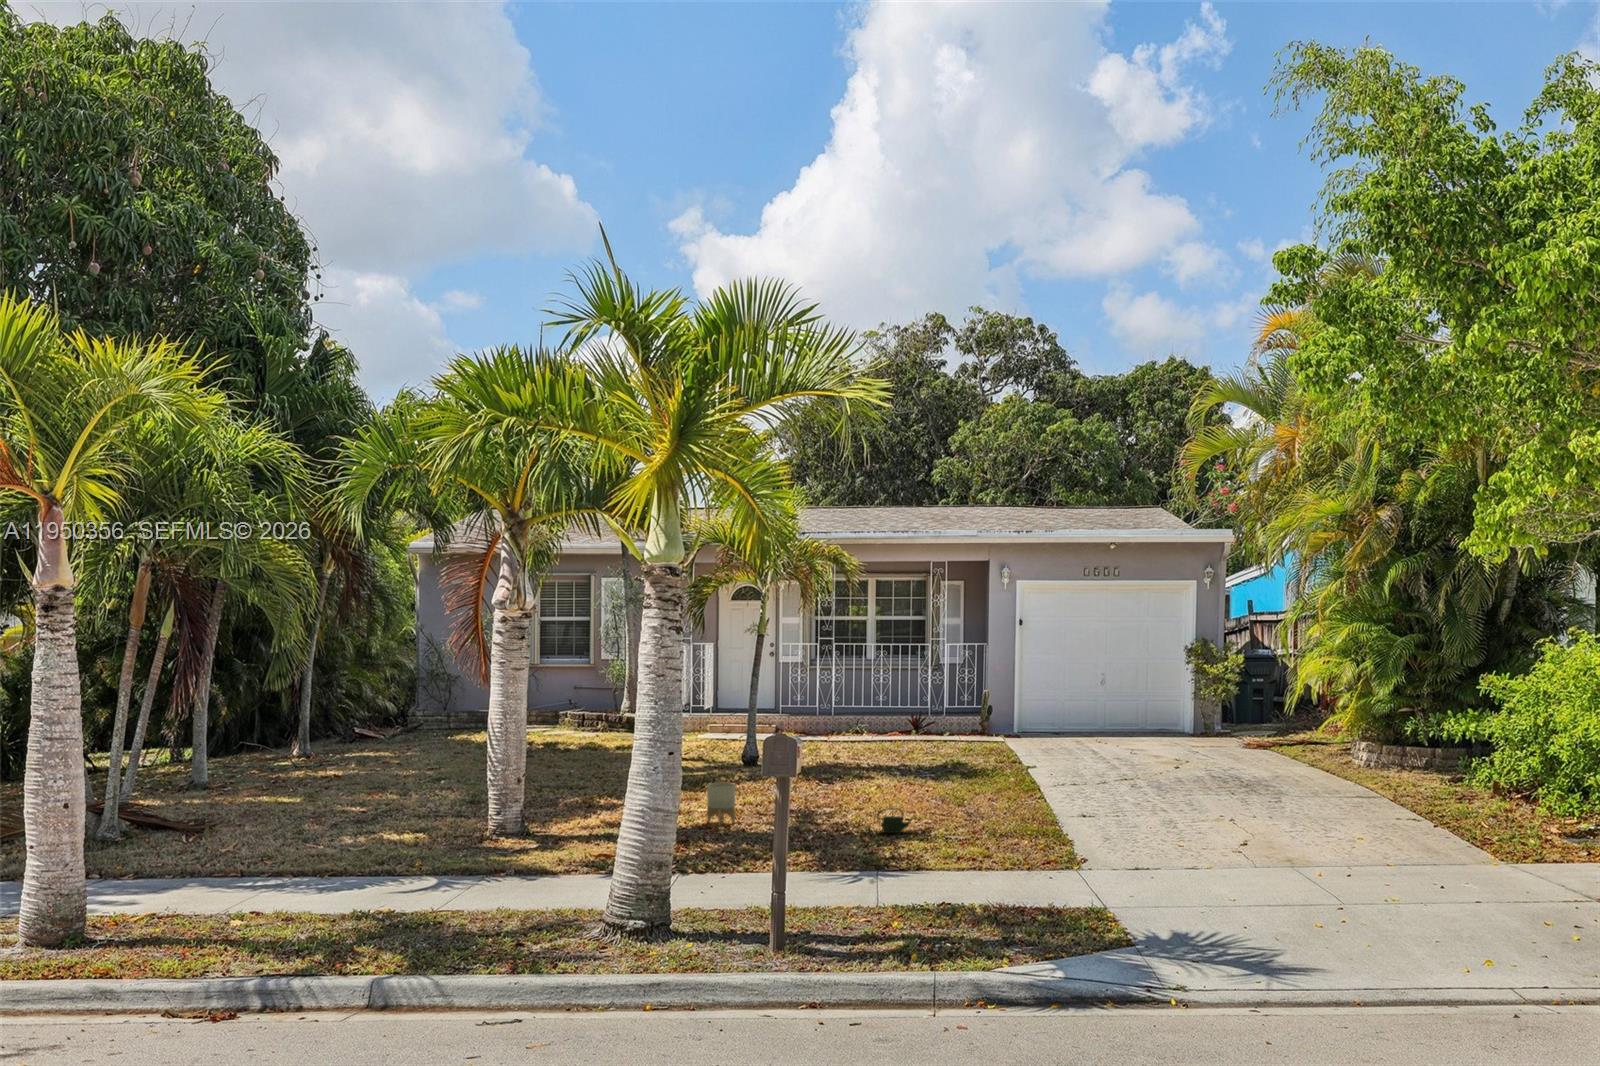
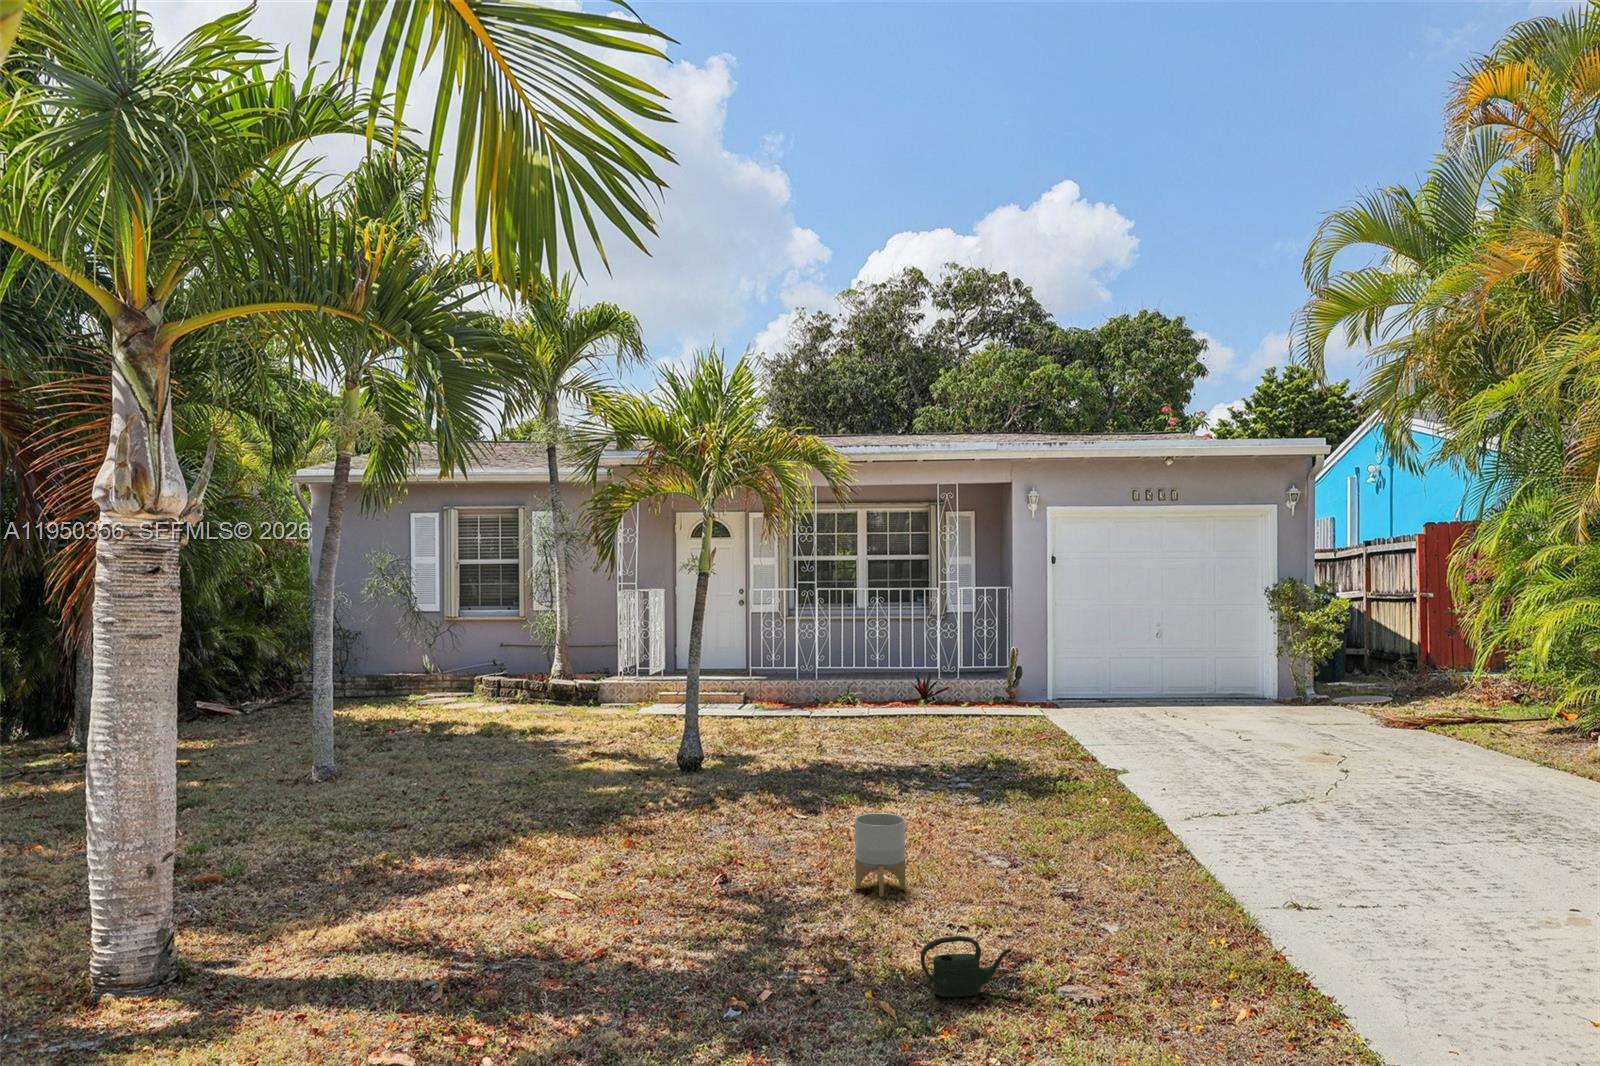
planter: present [707,783,735,826] -> present [855,813,906,897]

